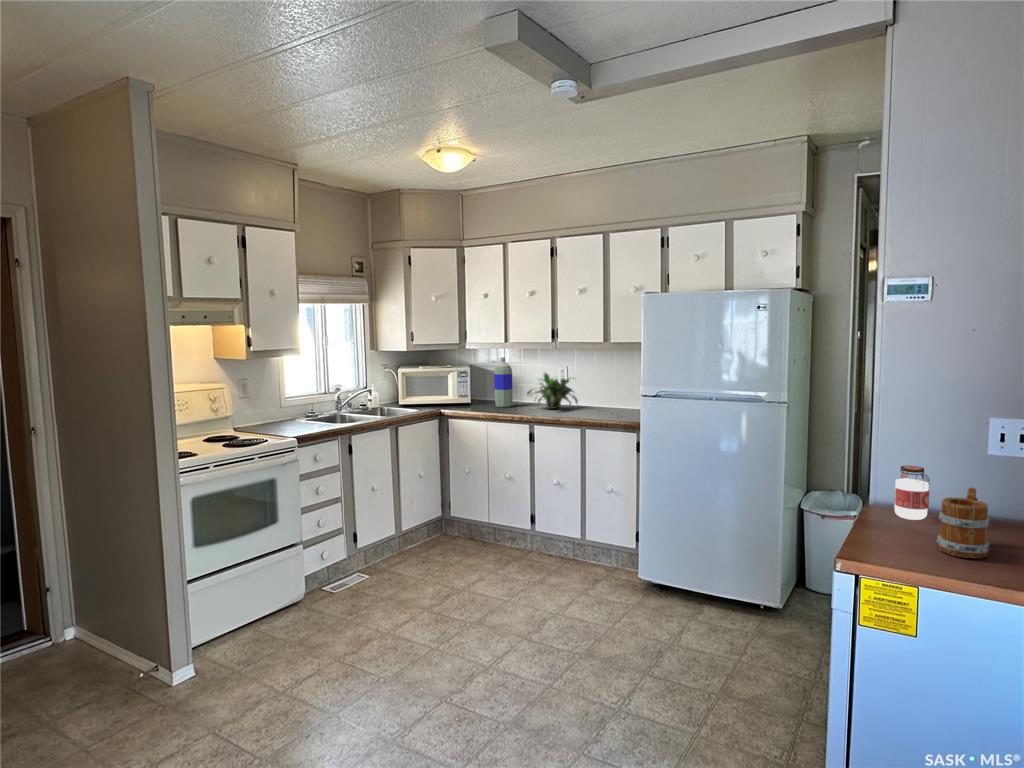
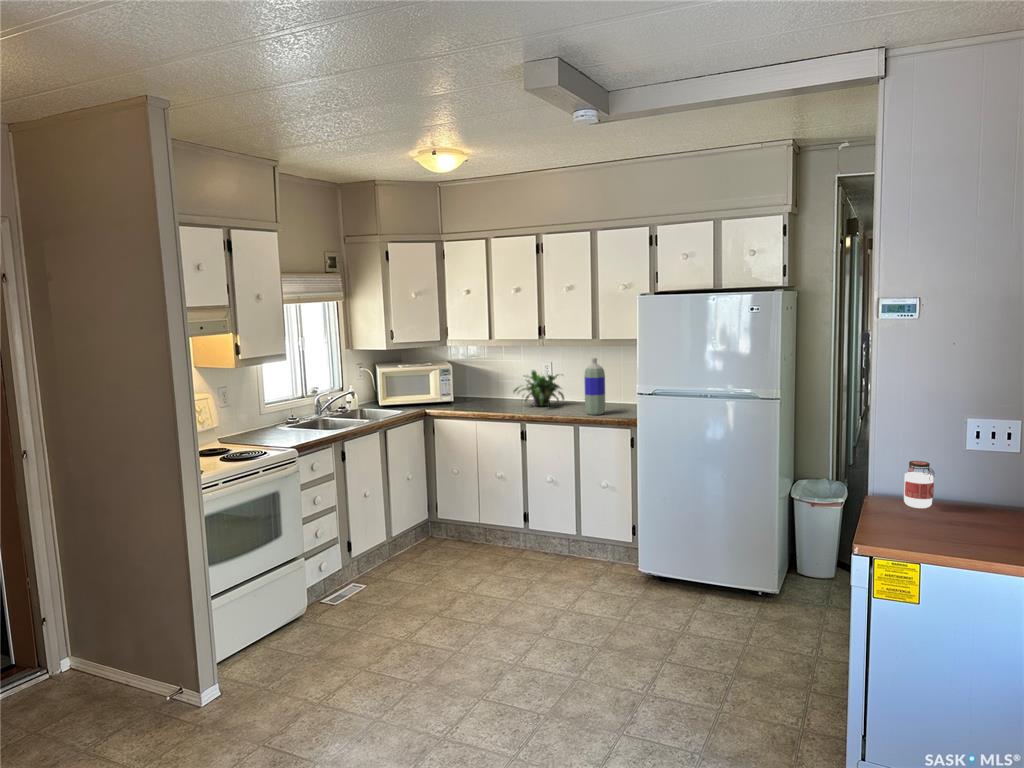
bottle: present [494,357,513,407] -> present [584,358,605,415]
mug: present [937,487,989,558] -> none [948,480,991,540]

